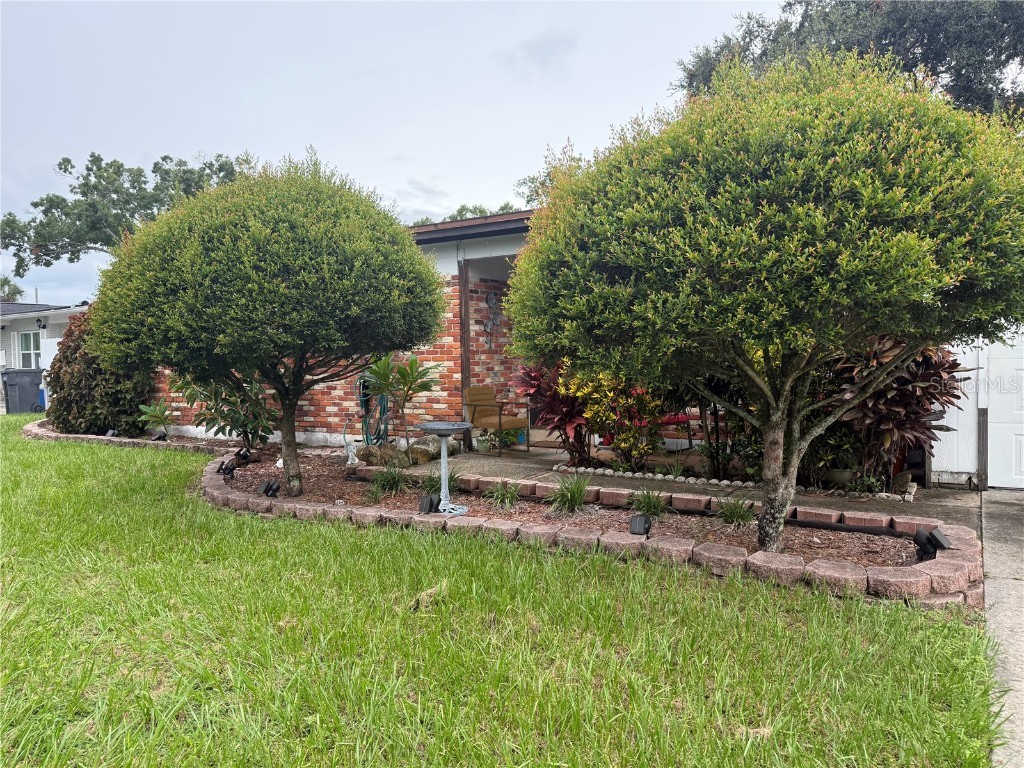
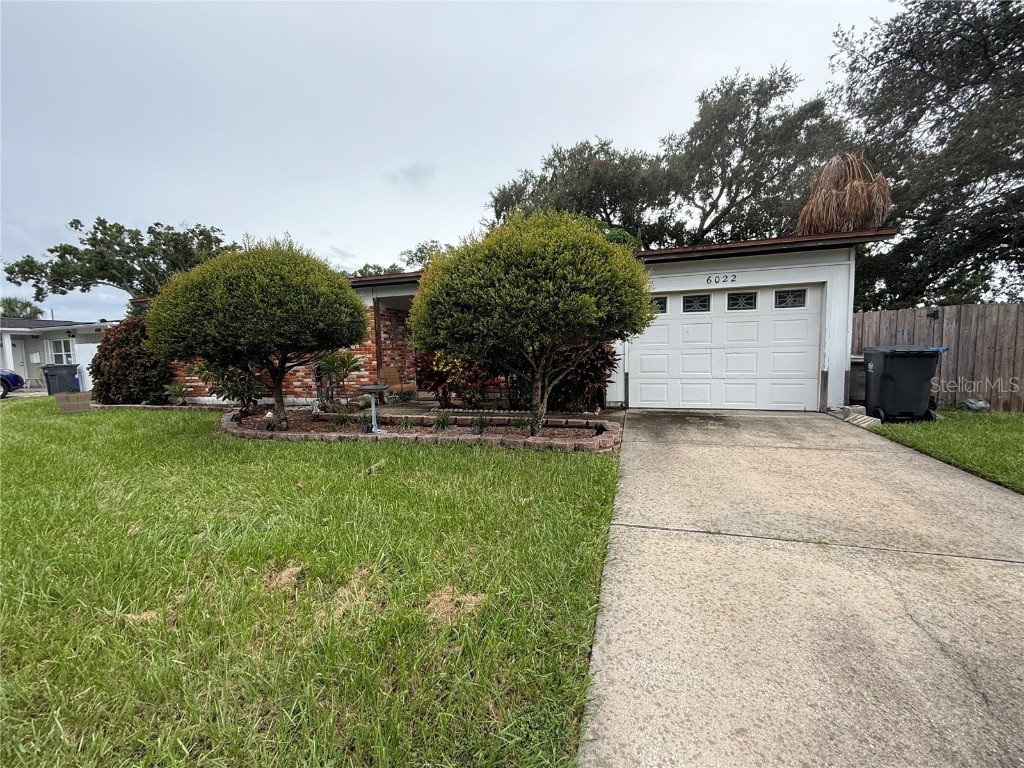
wooden bucket: none [43,409,85,439] -> present [54,391,92,413]

